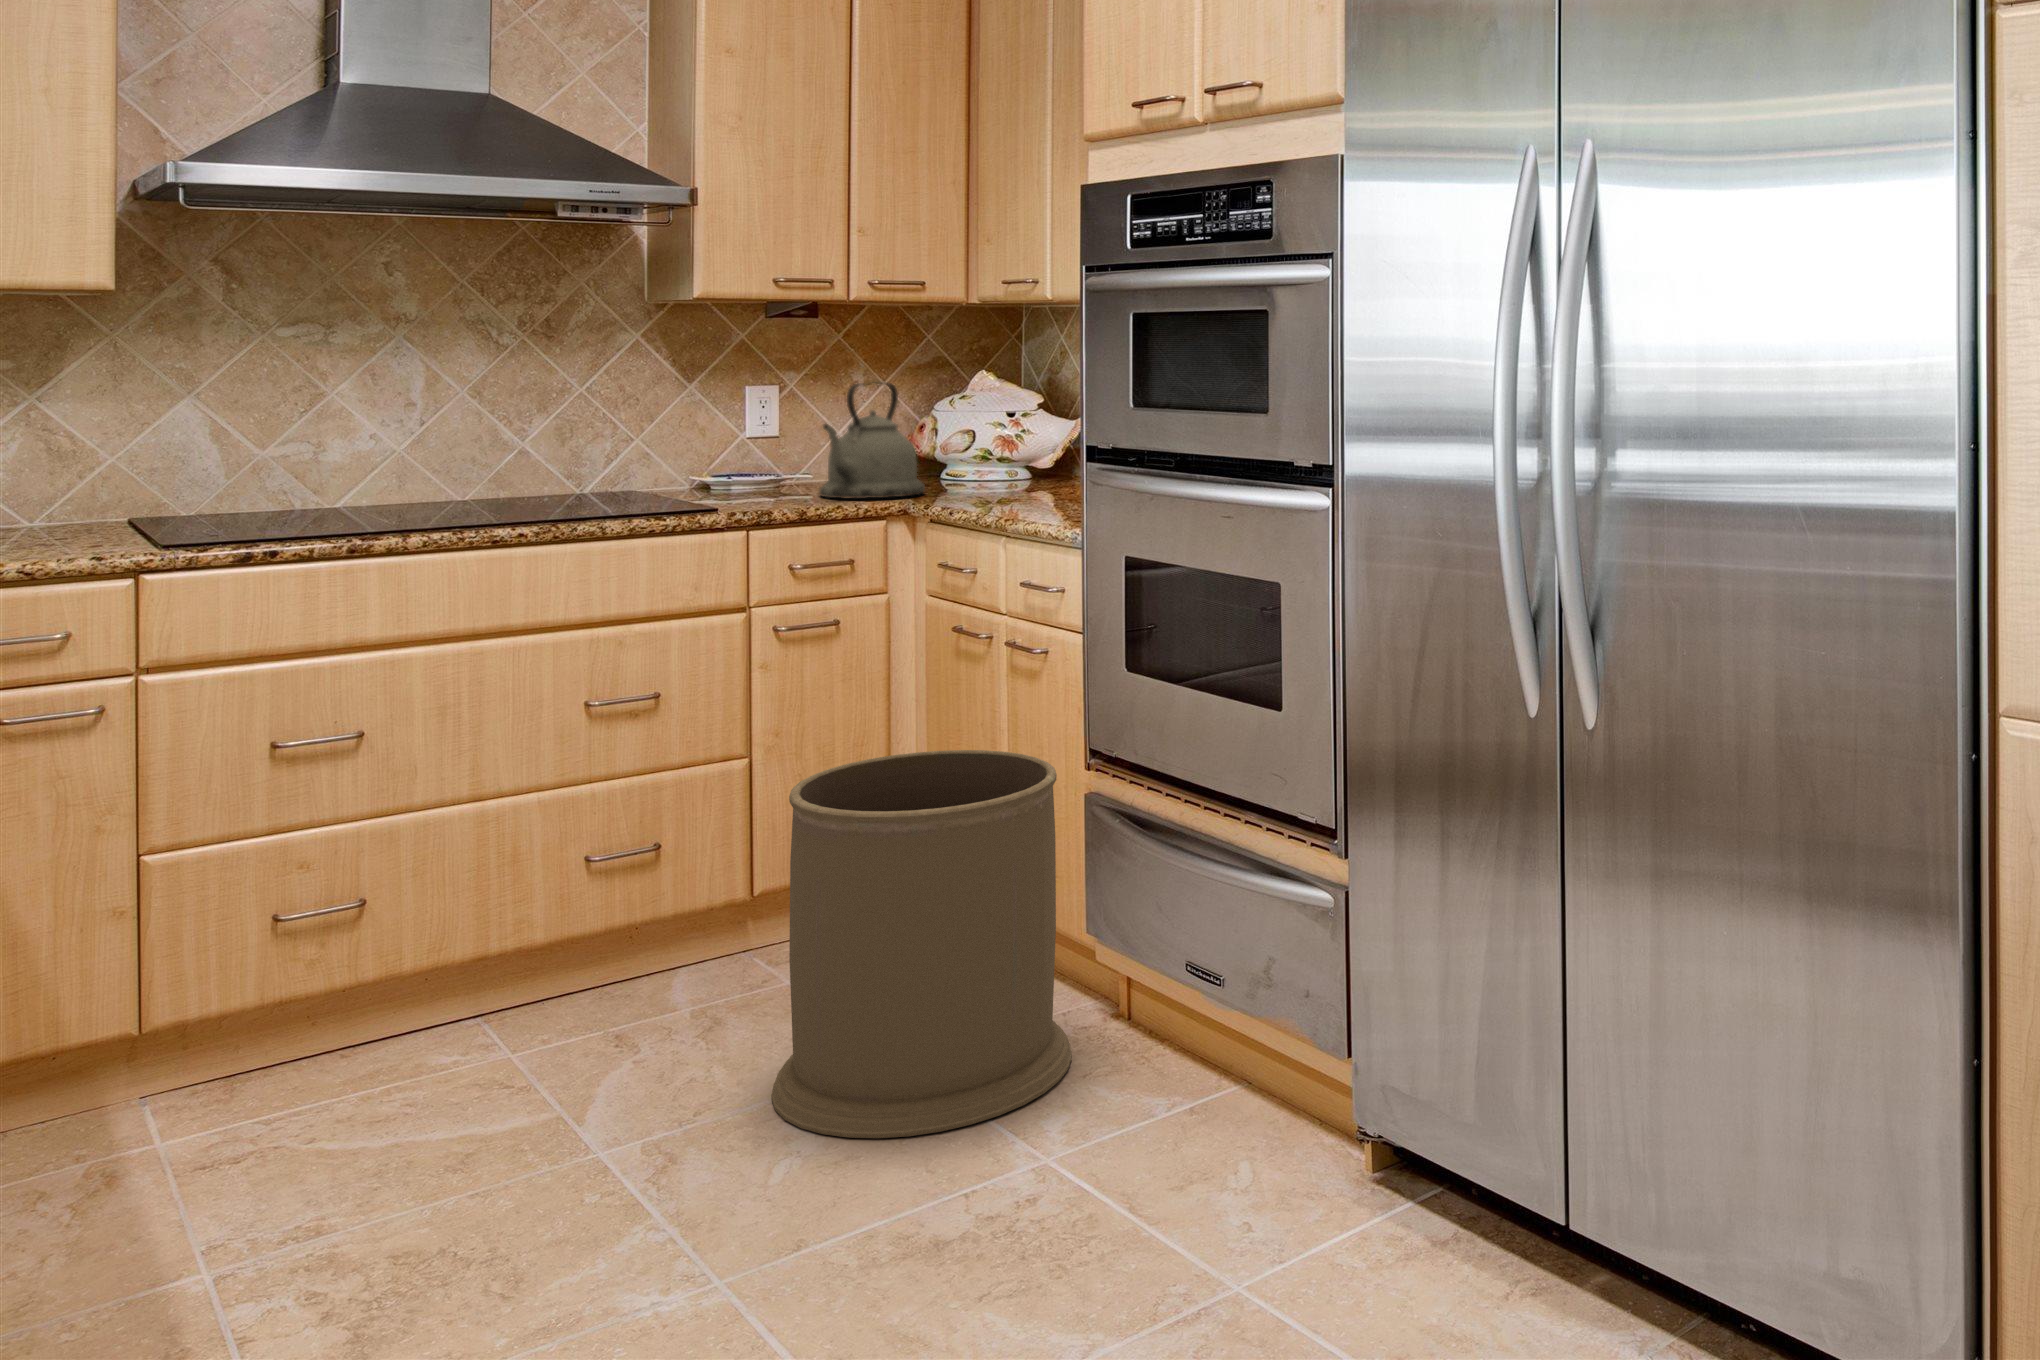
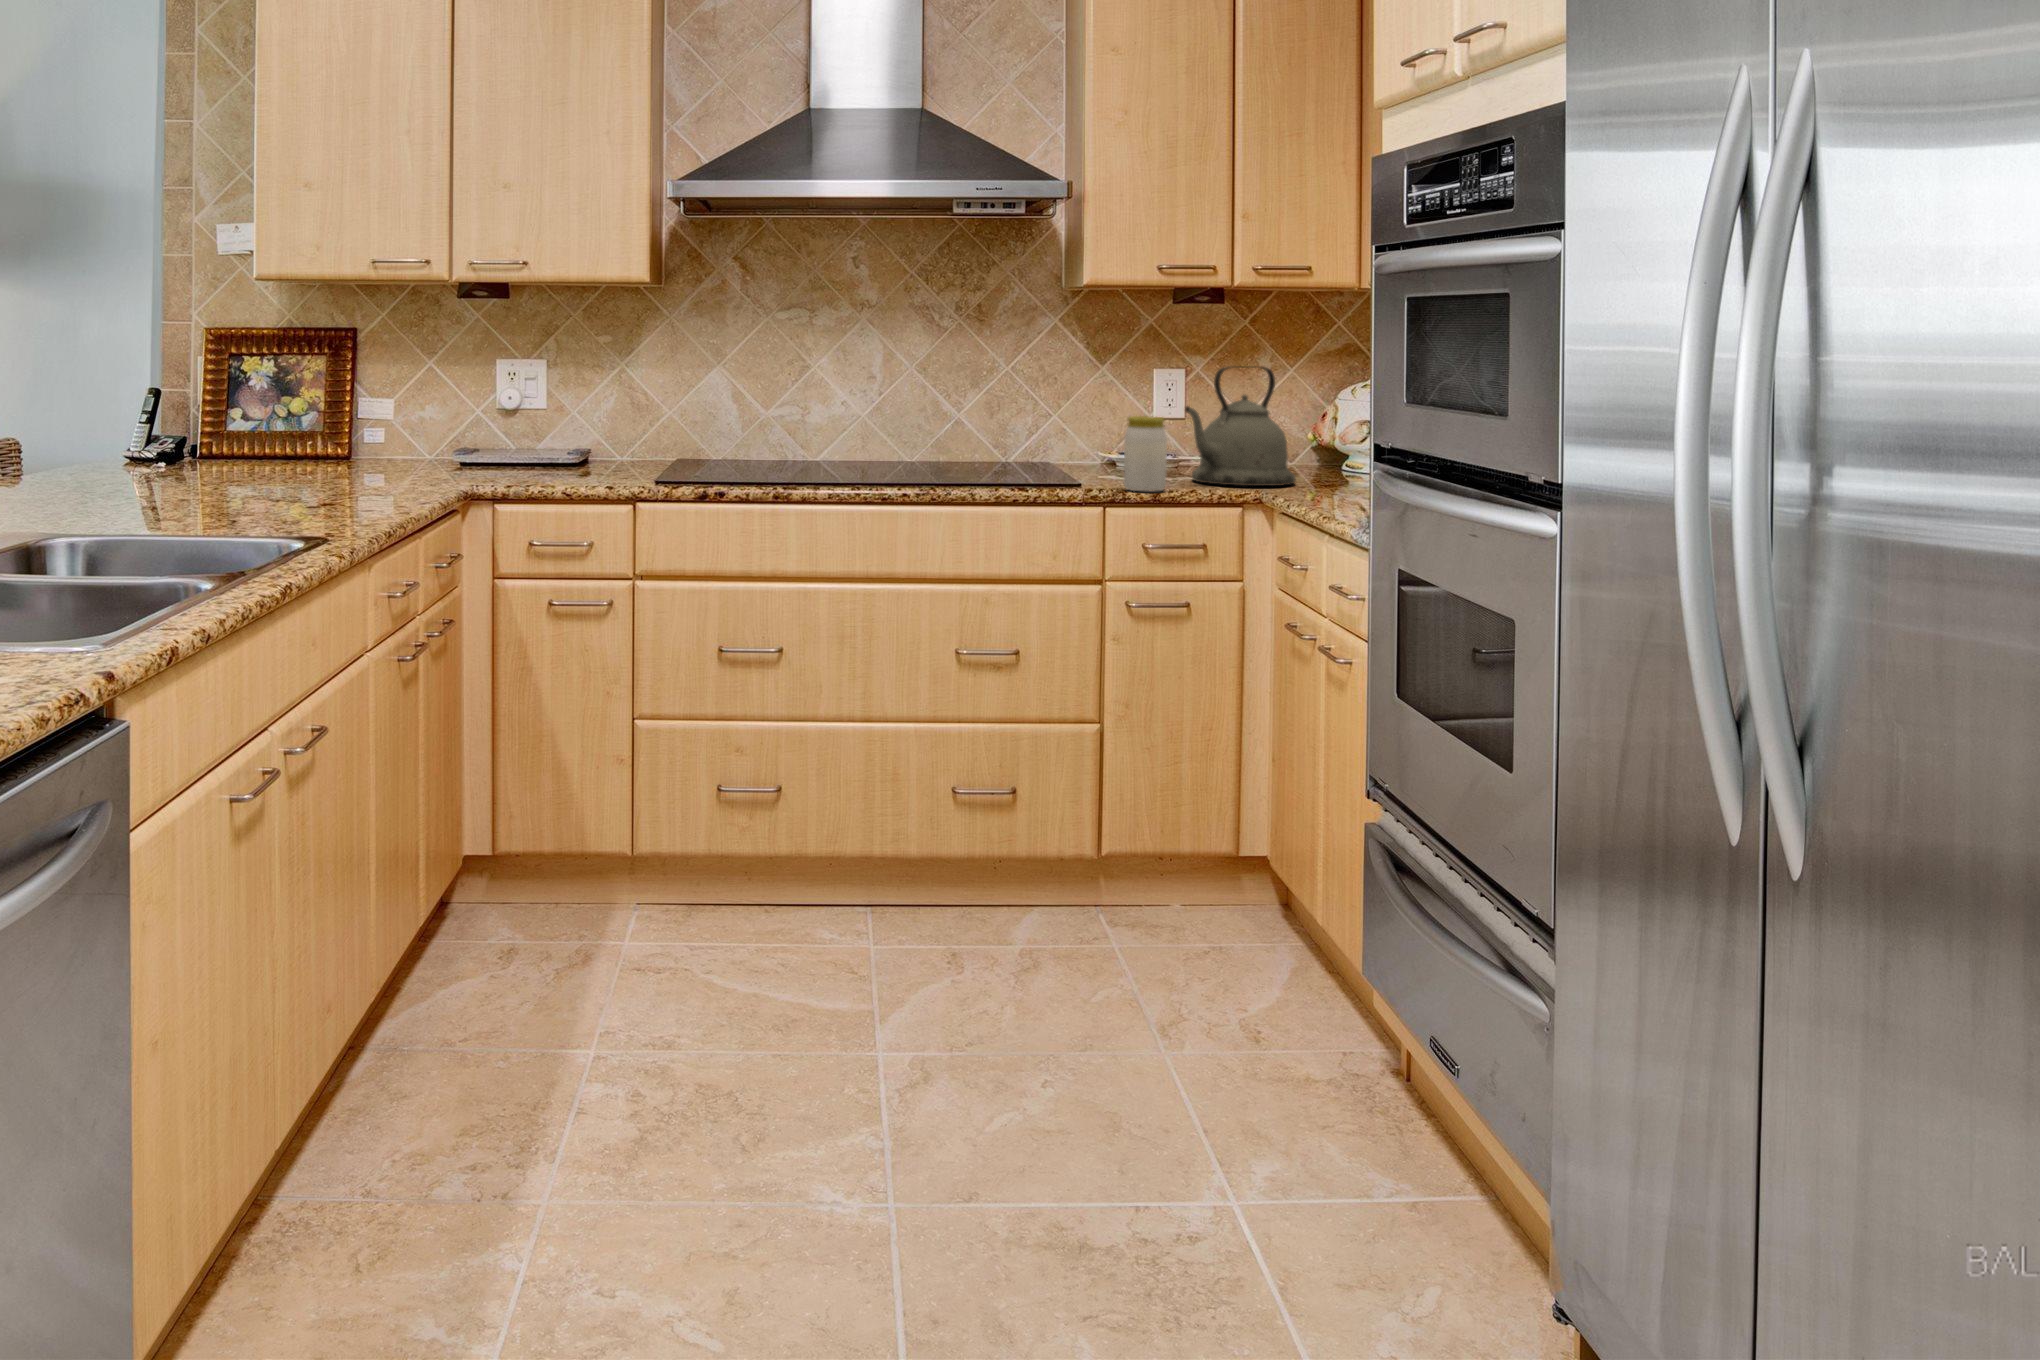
jar: none [767,436,814,511] -> present [1124,416,1167,491]
trash can: present [771,750,1072,1138] -> none [1038,744,1332,1133]

